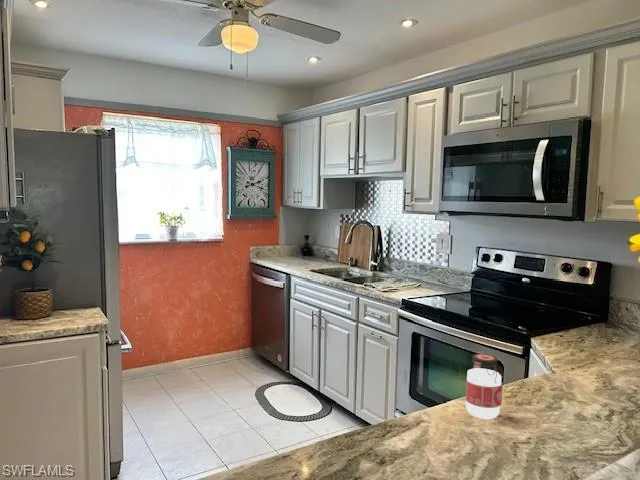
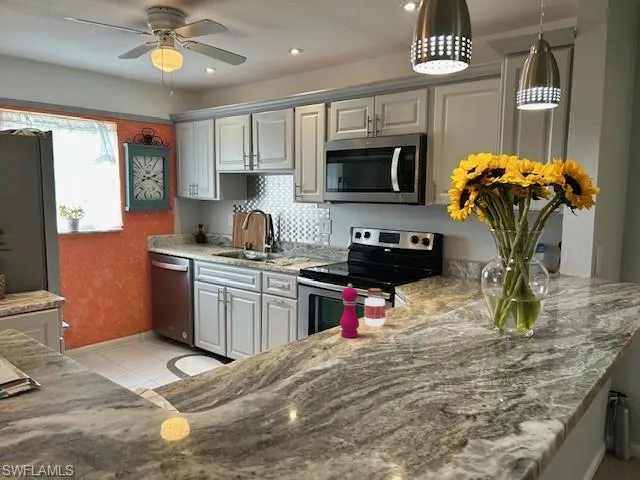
pepper mill: none [418,349,450,441] -> present [340,284,359,338]

